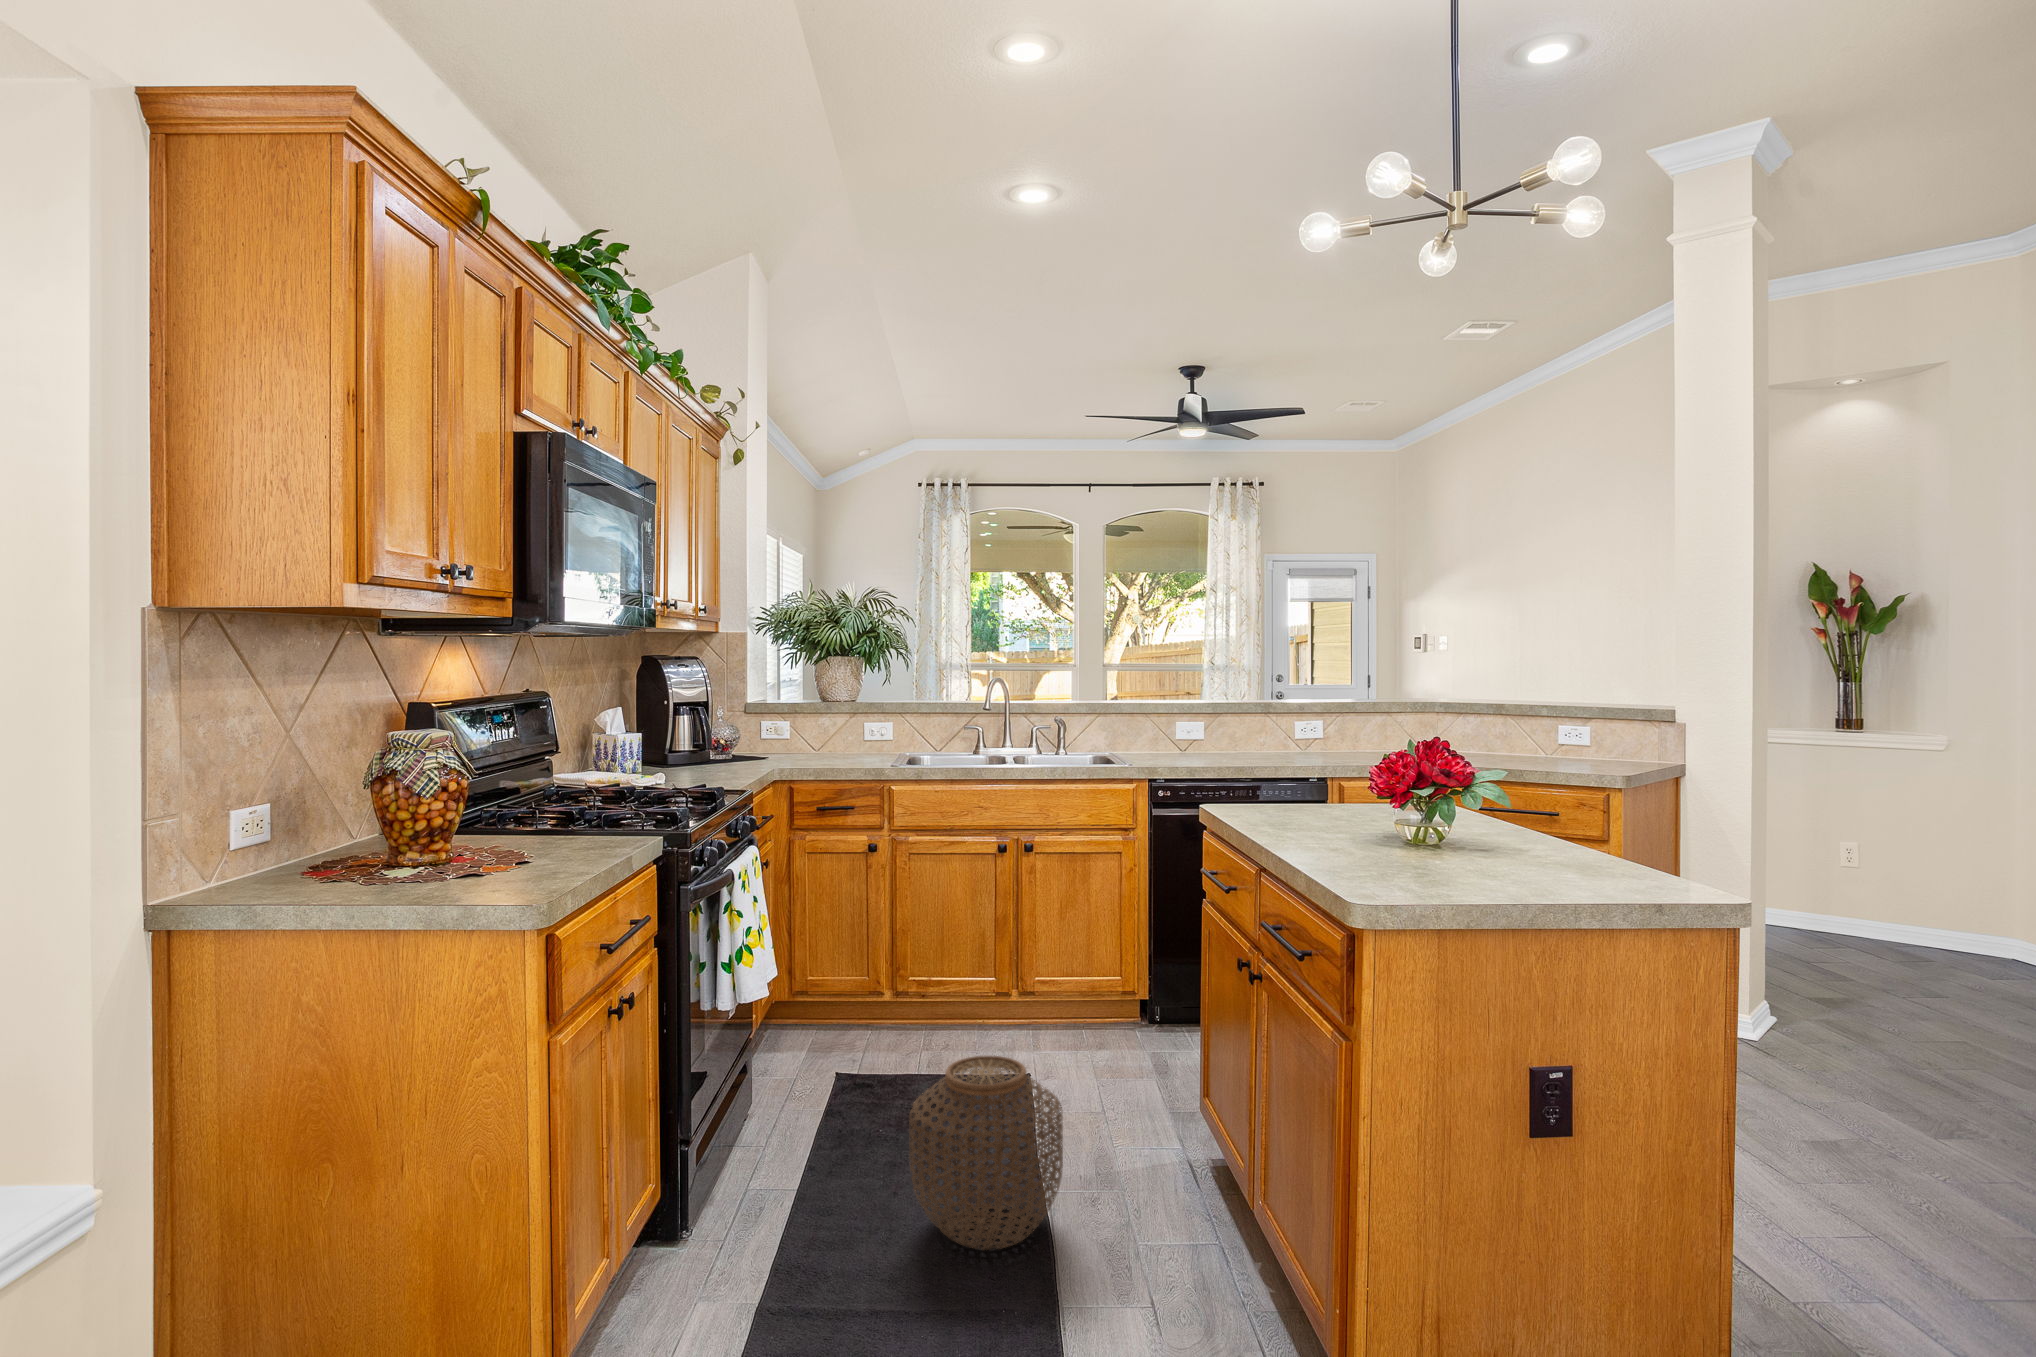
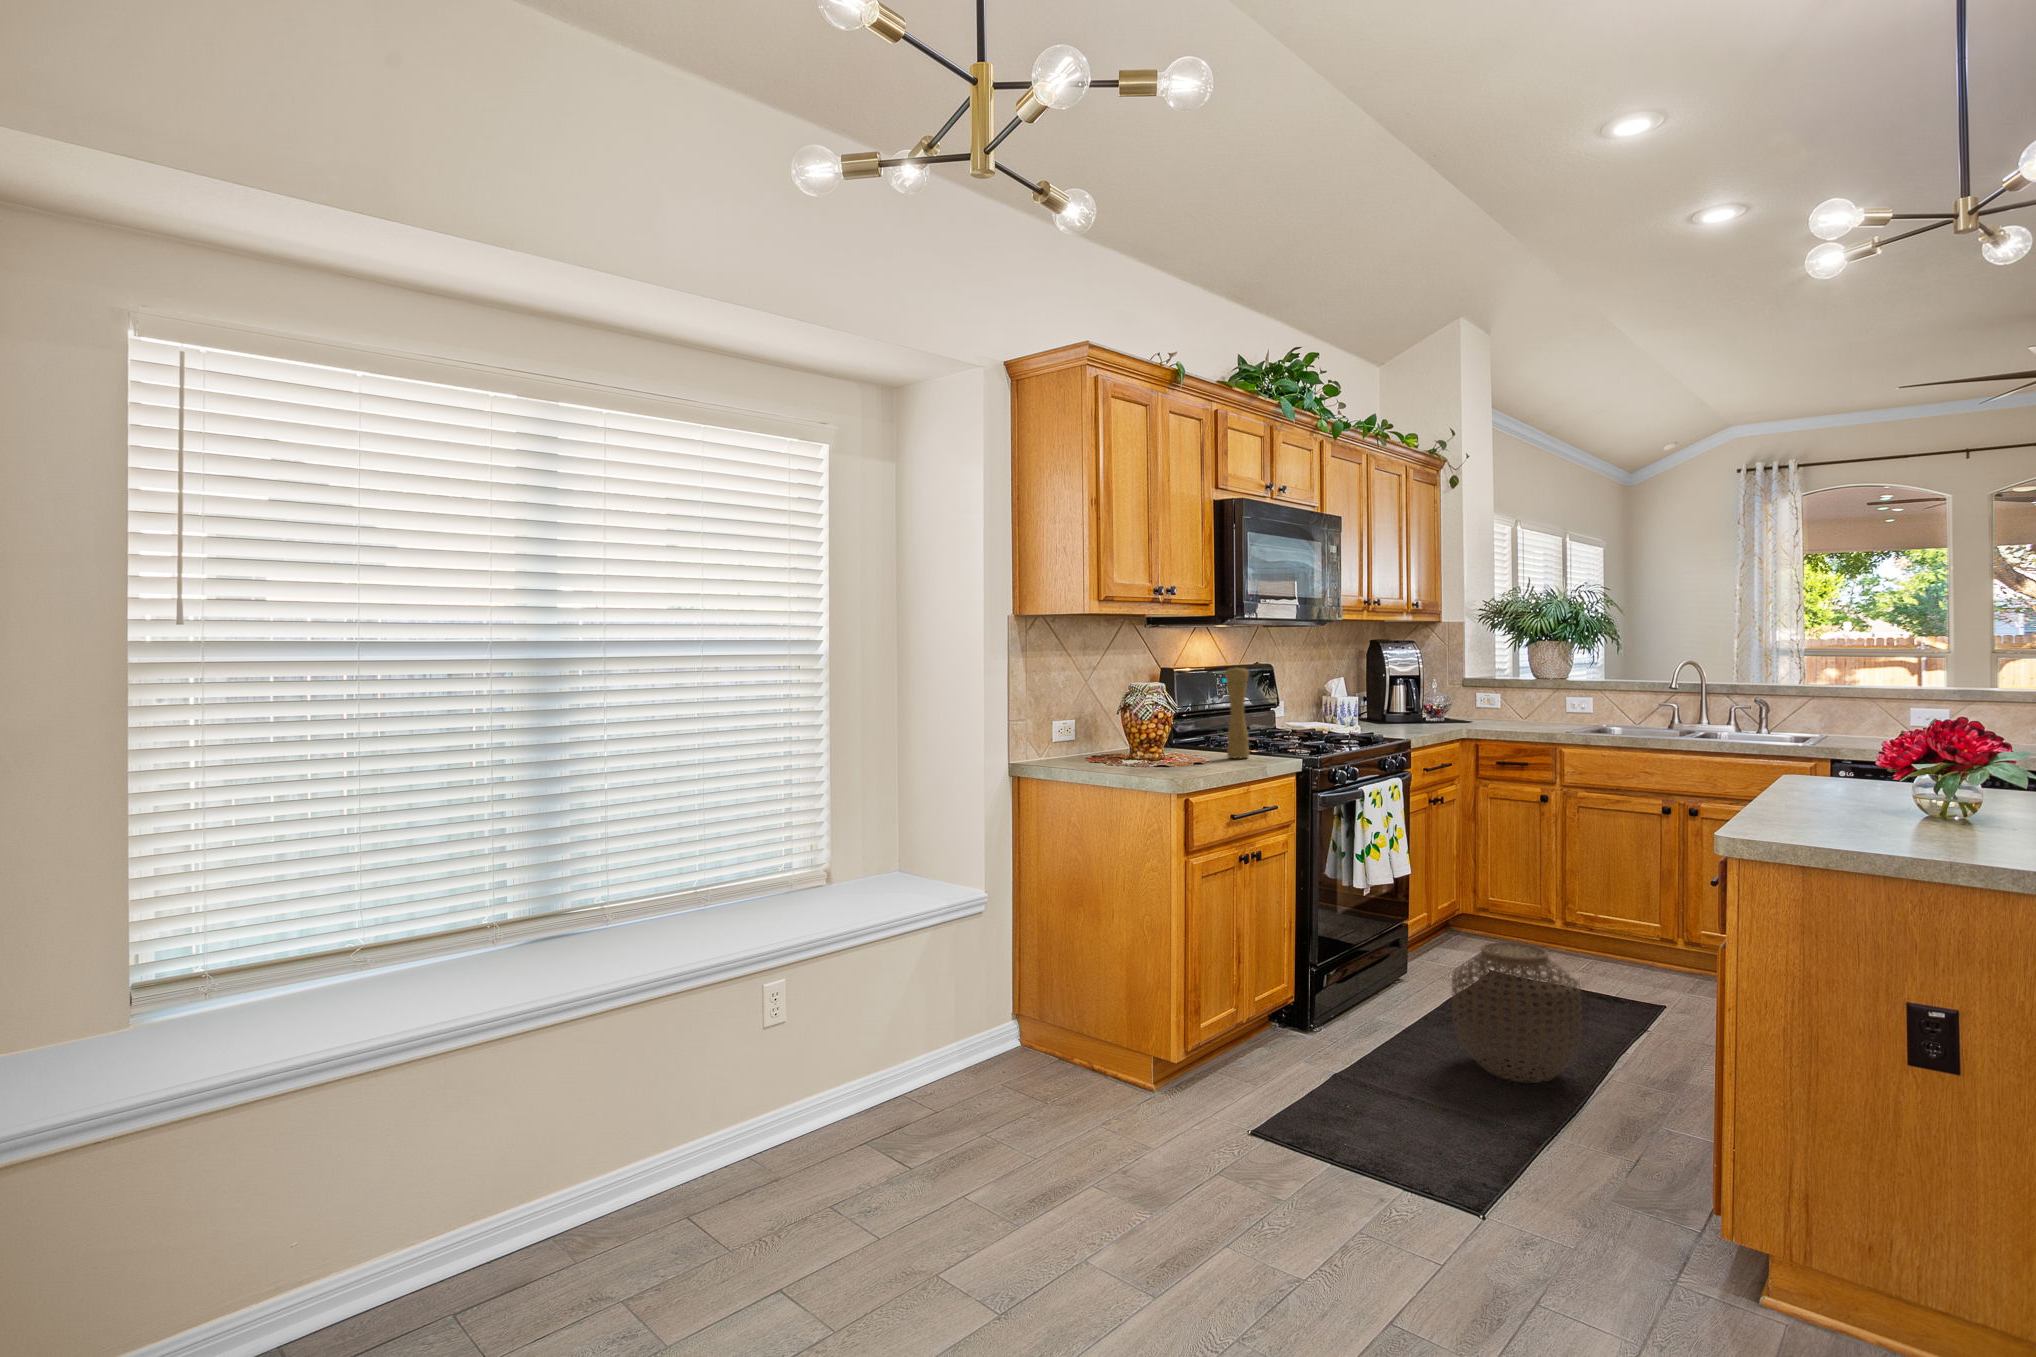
pepper mill: none [565,695,606,851] -> present [1225,667,1249,758]

